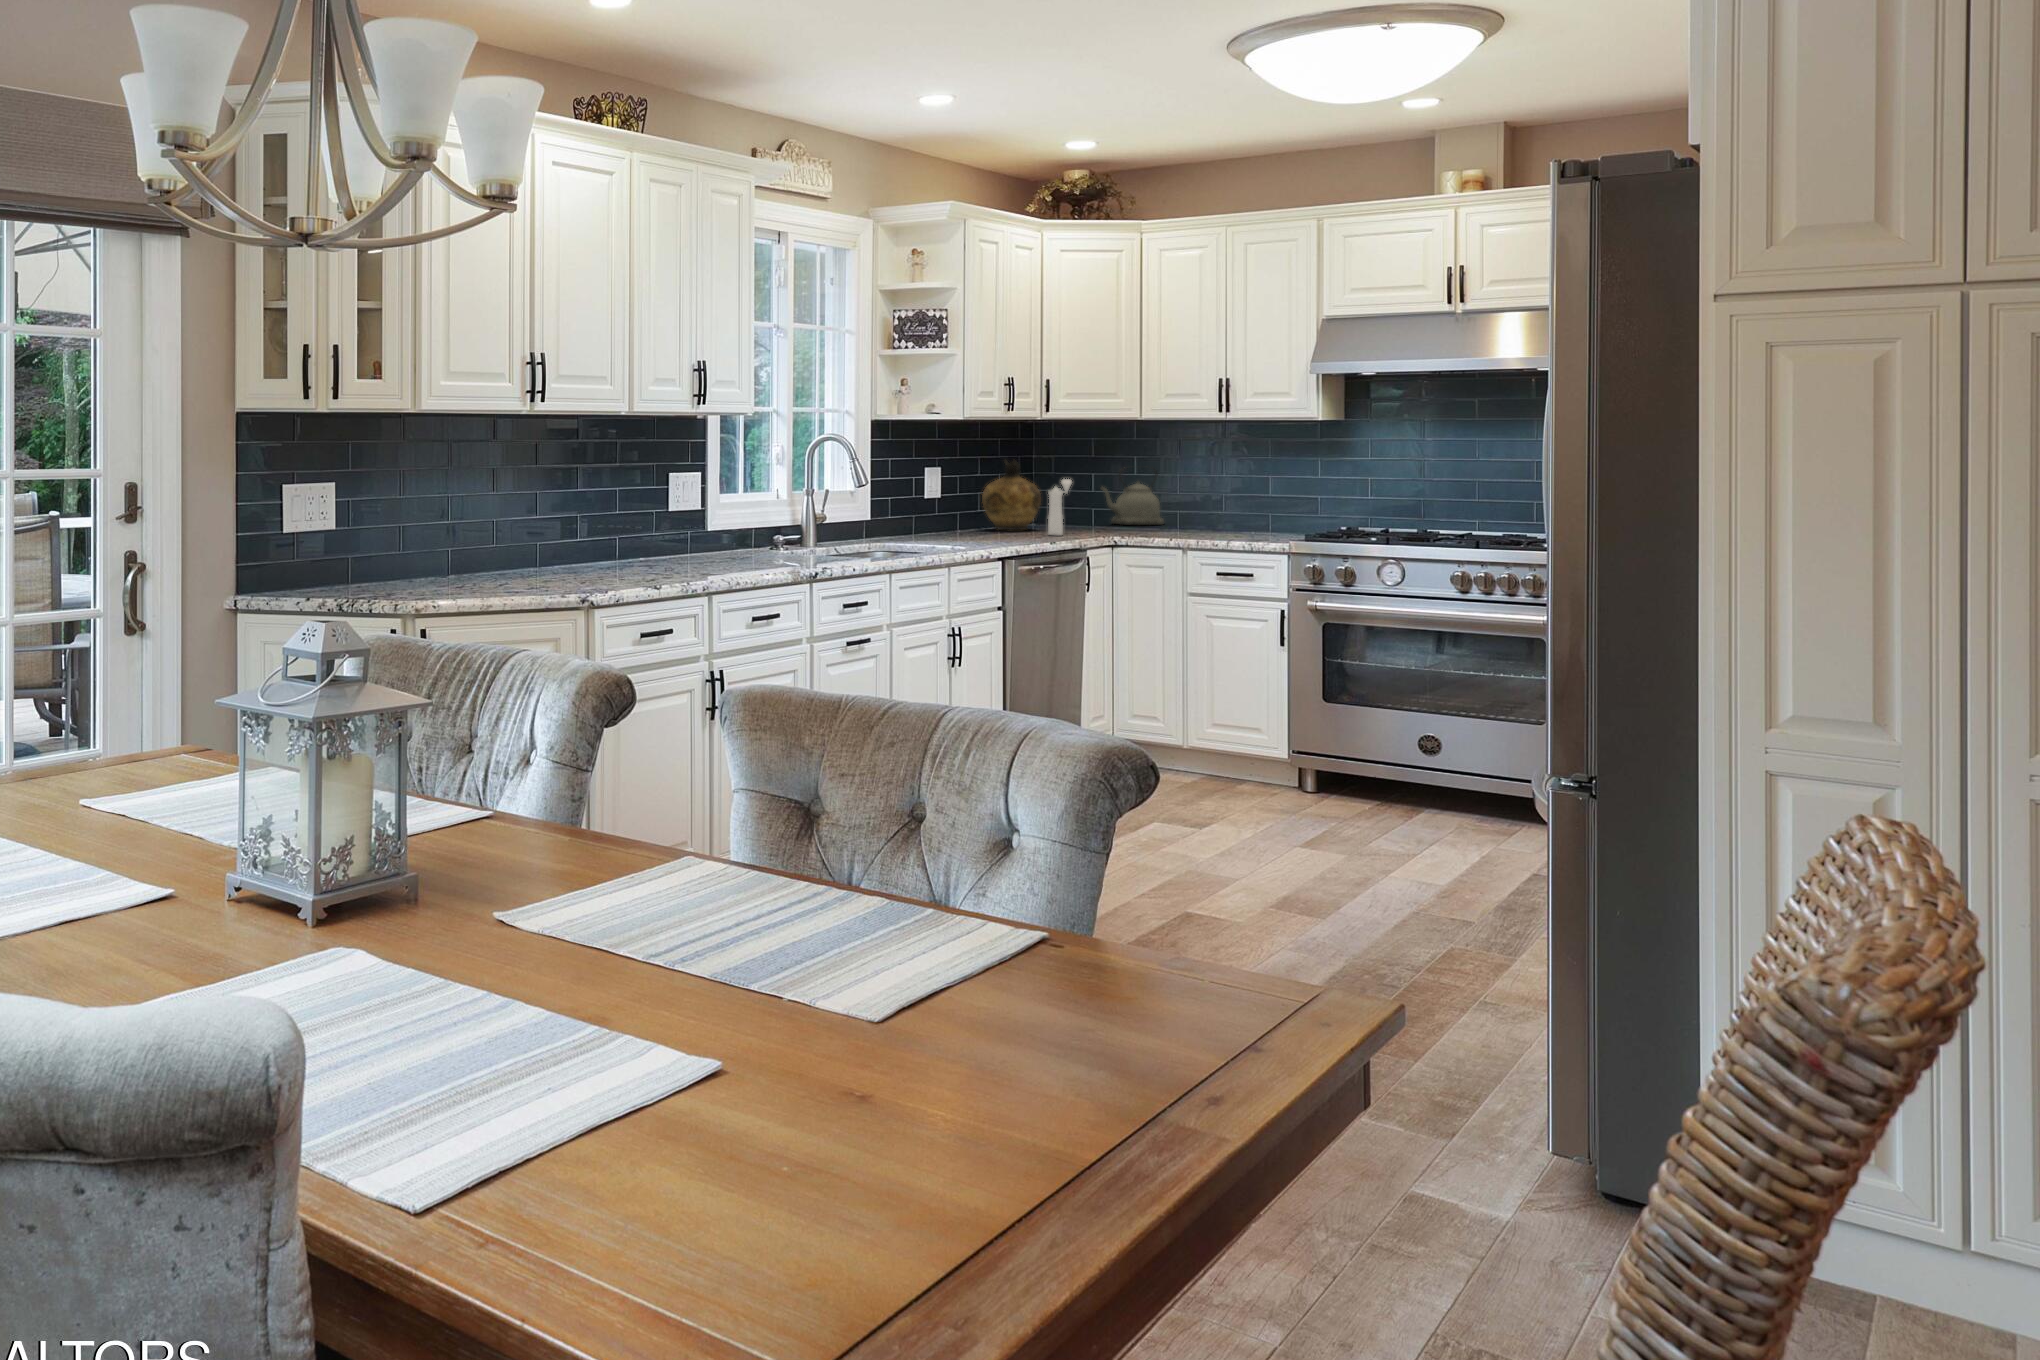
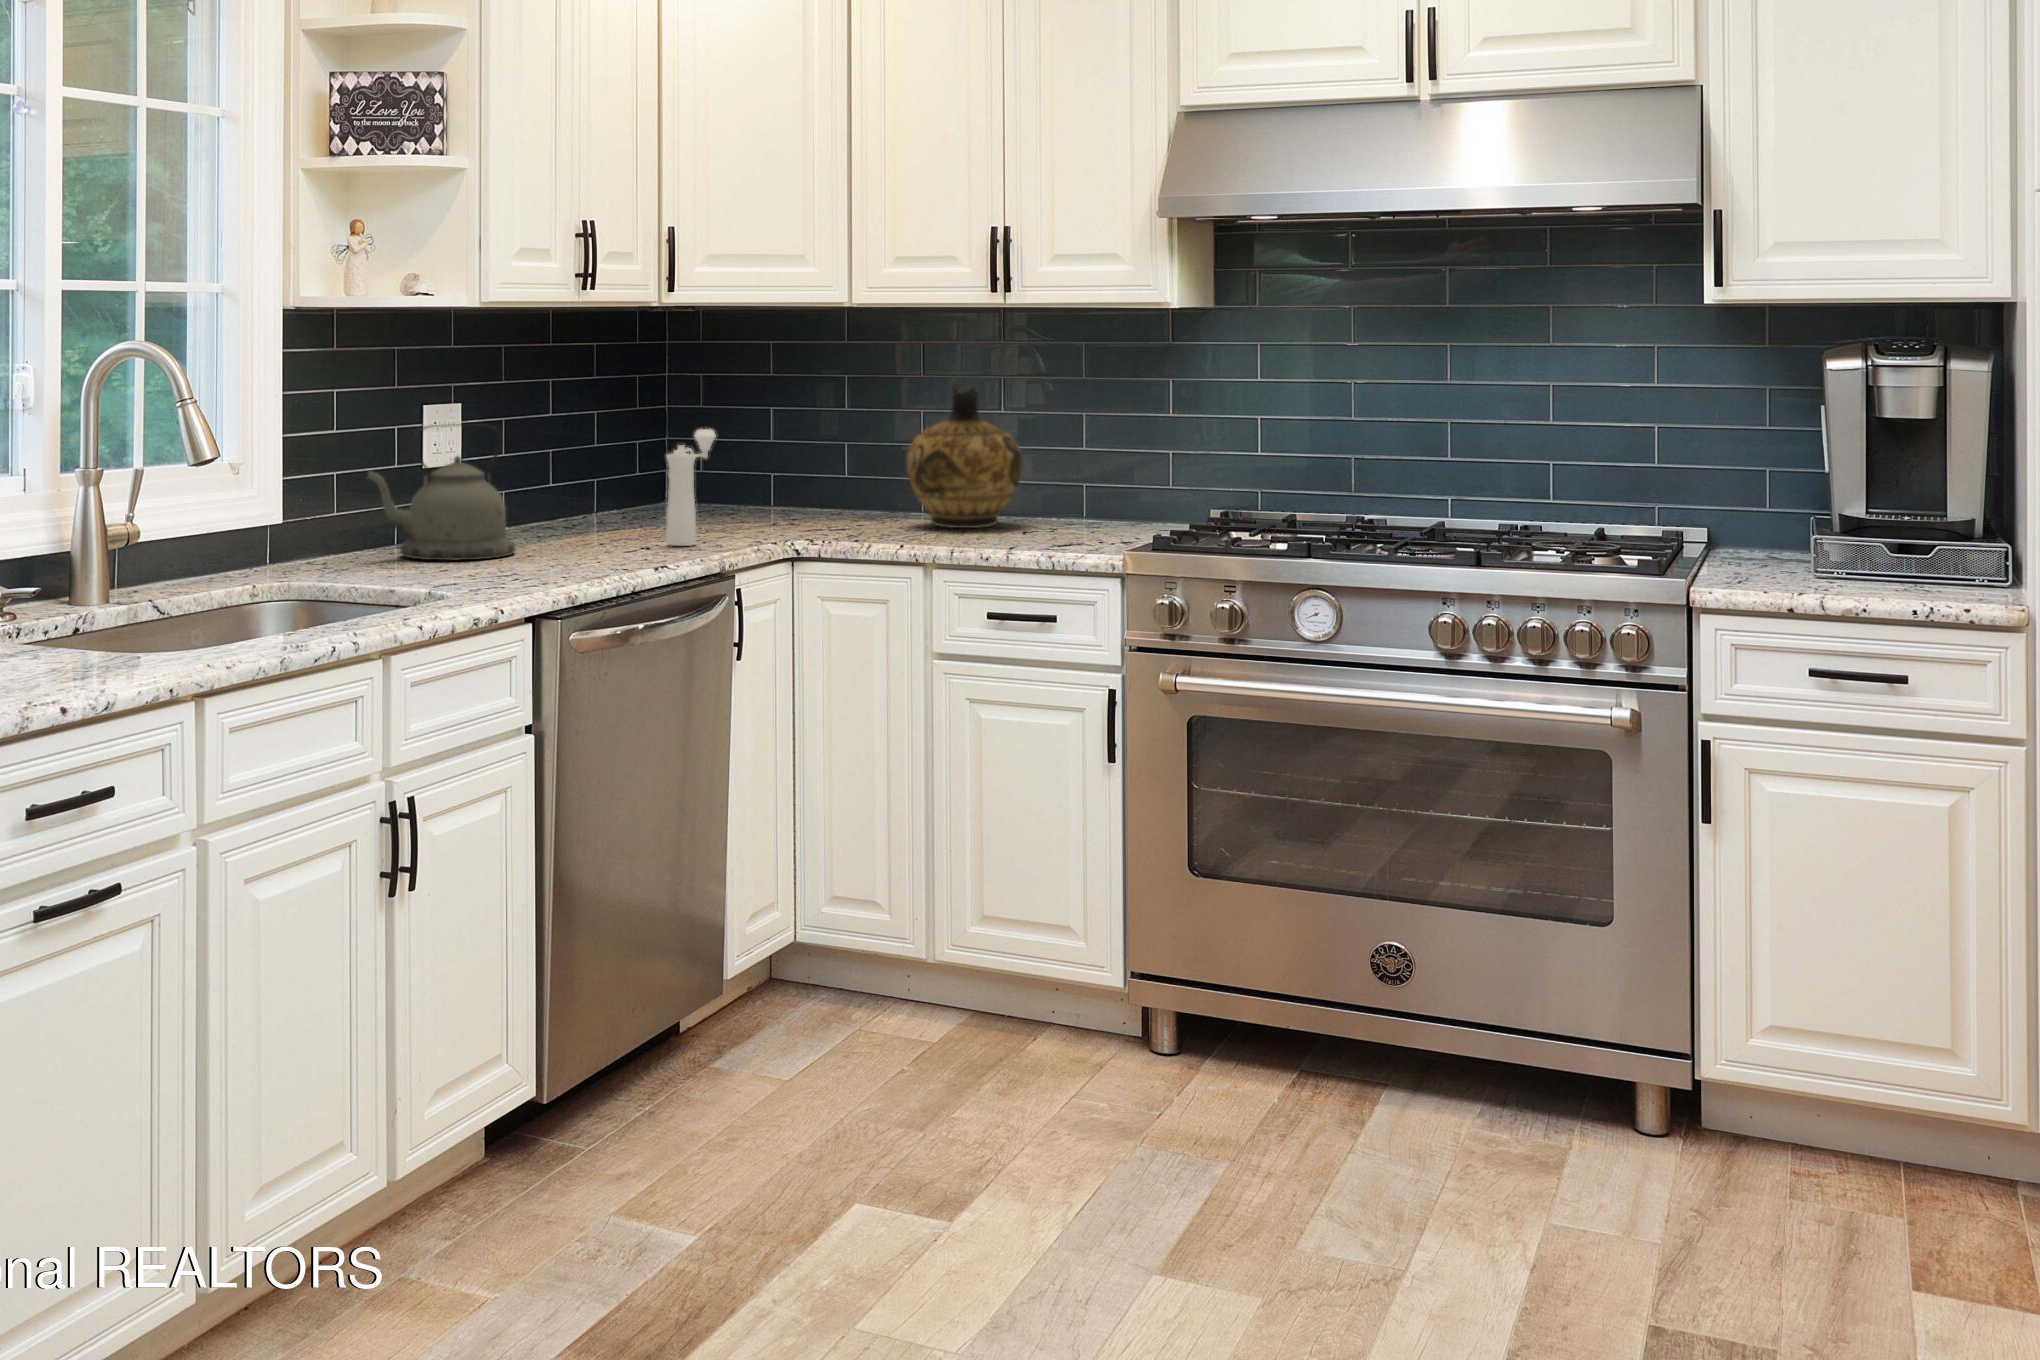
ceramic jug: present [982,461,1041,530] -> present [907,384,1023,528]
kettle: present [1101,472,1164,525] -> present [366,426,515,560]

